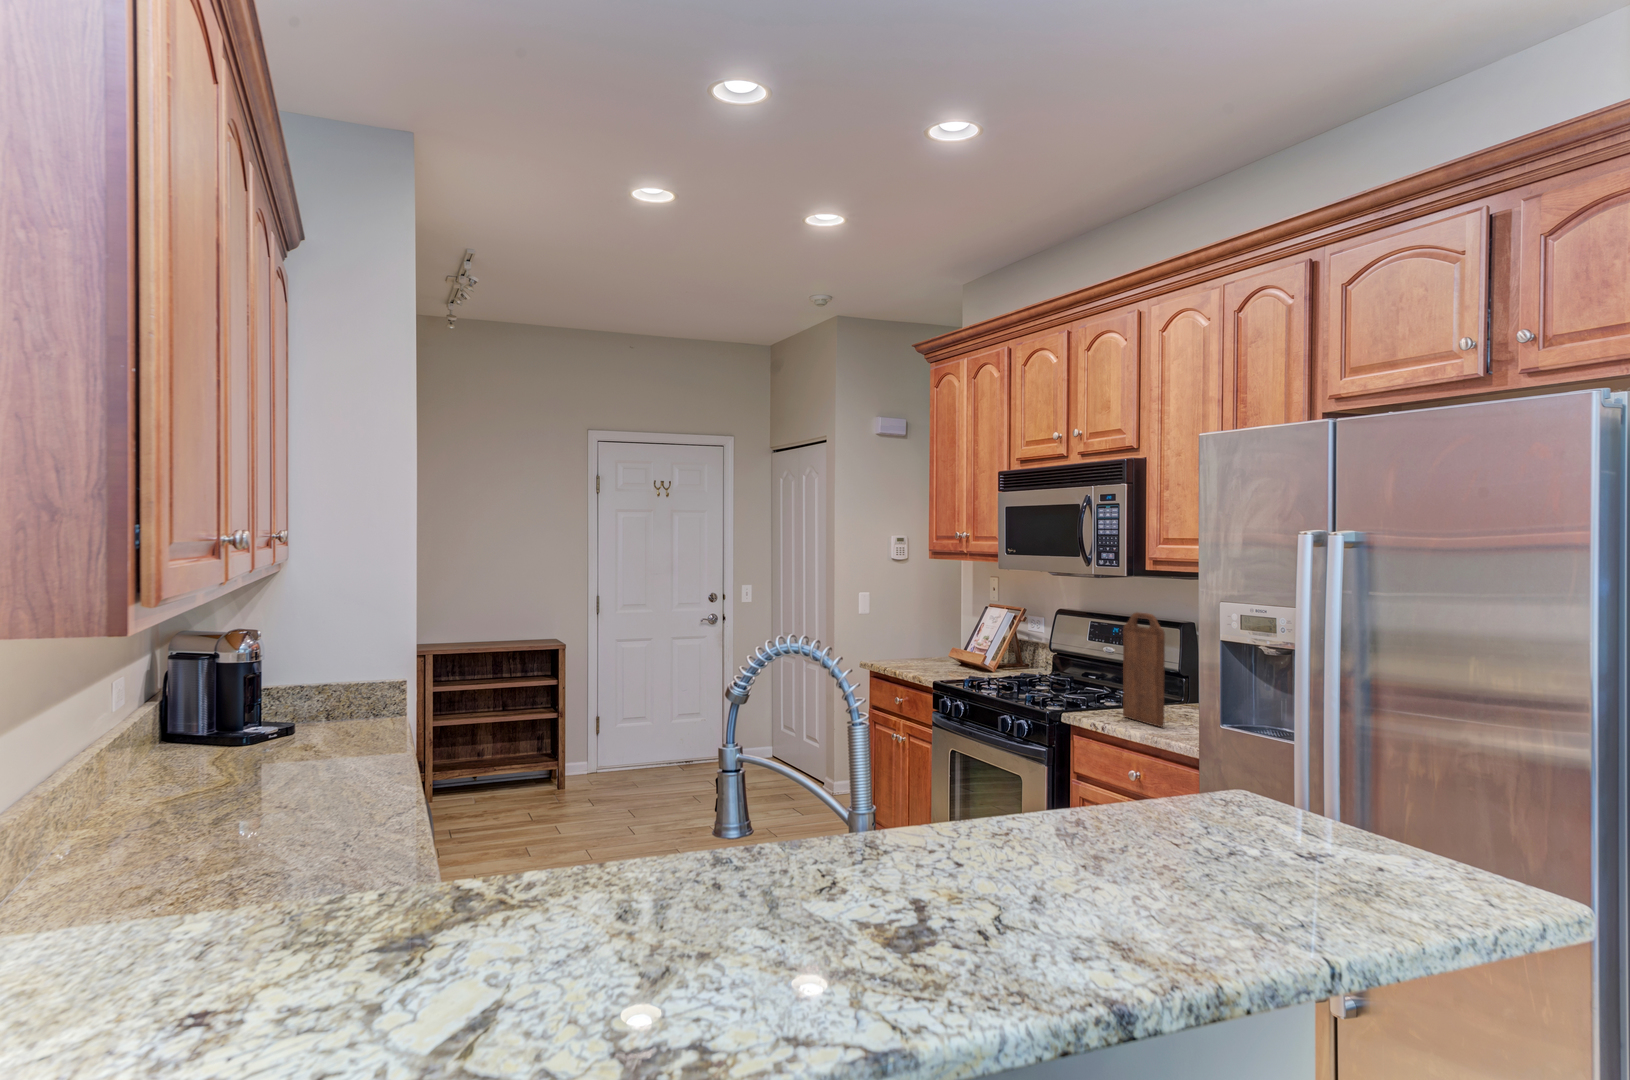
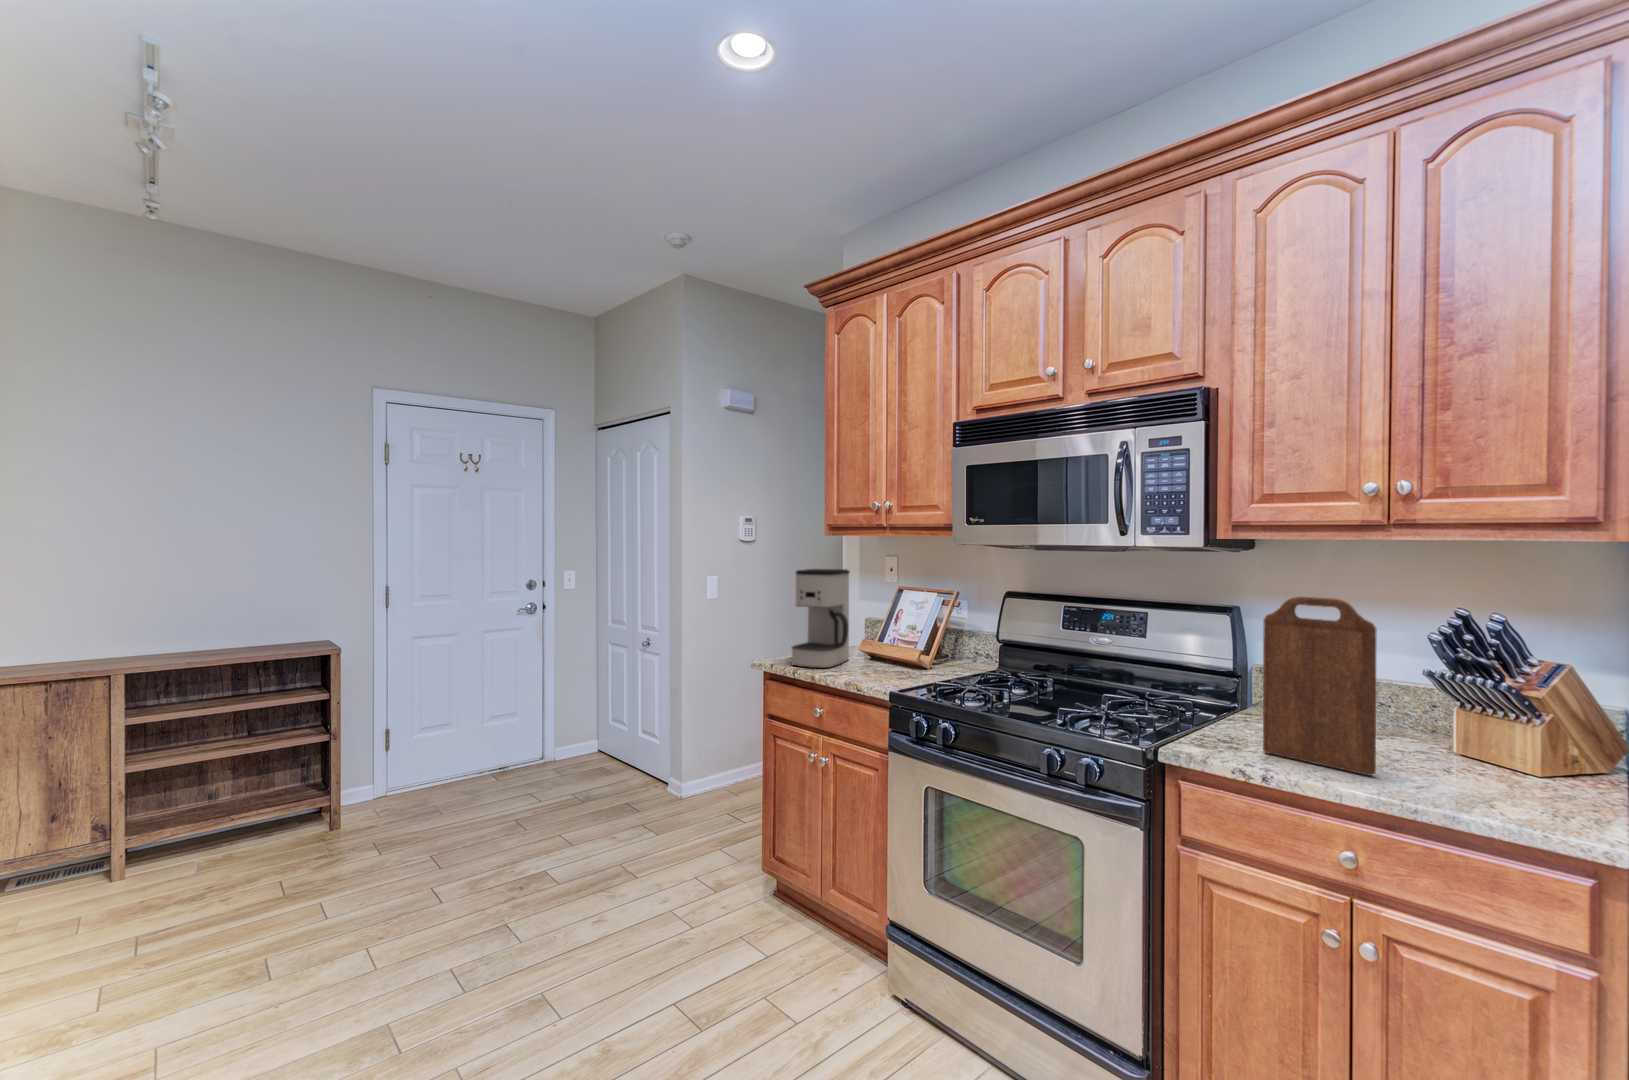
coffee maker: none [888,587,940,668] -> present [792,569,850,668]

